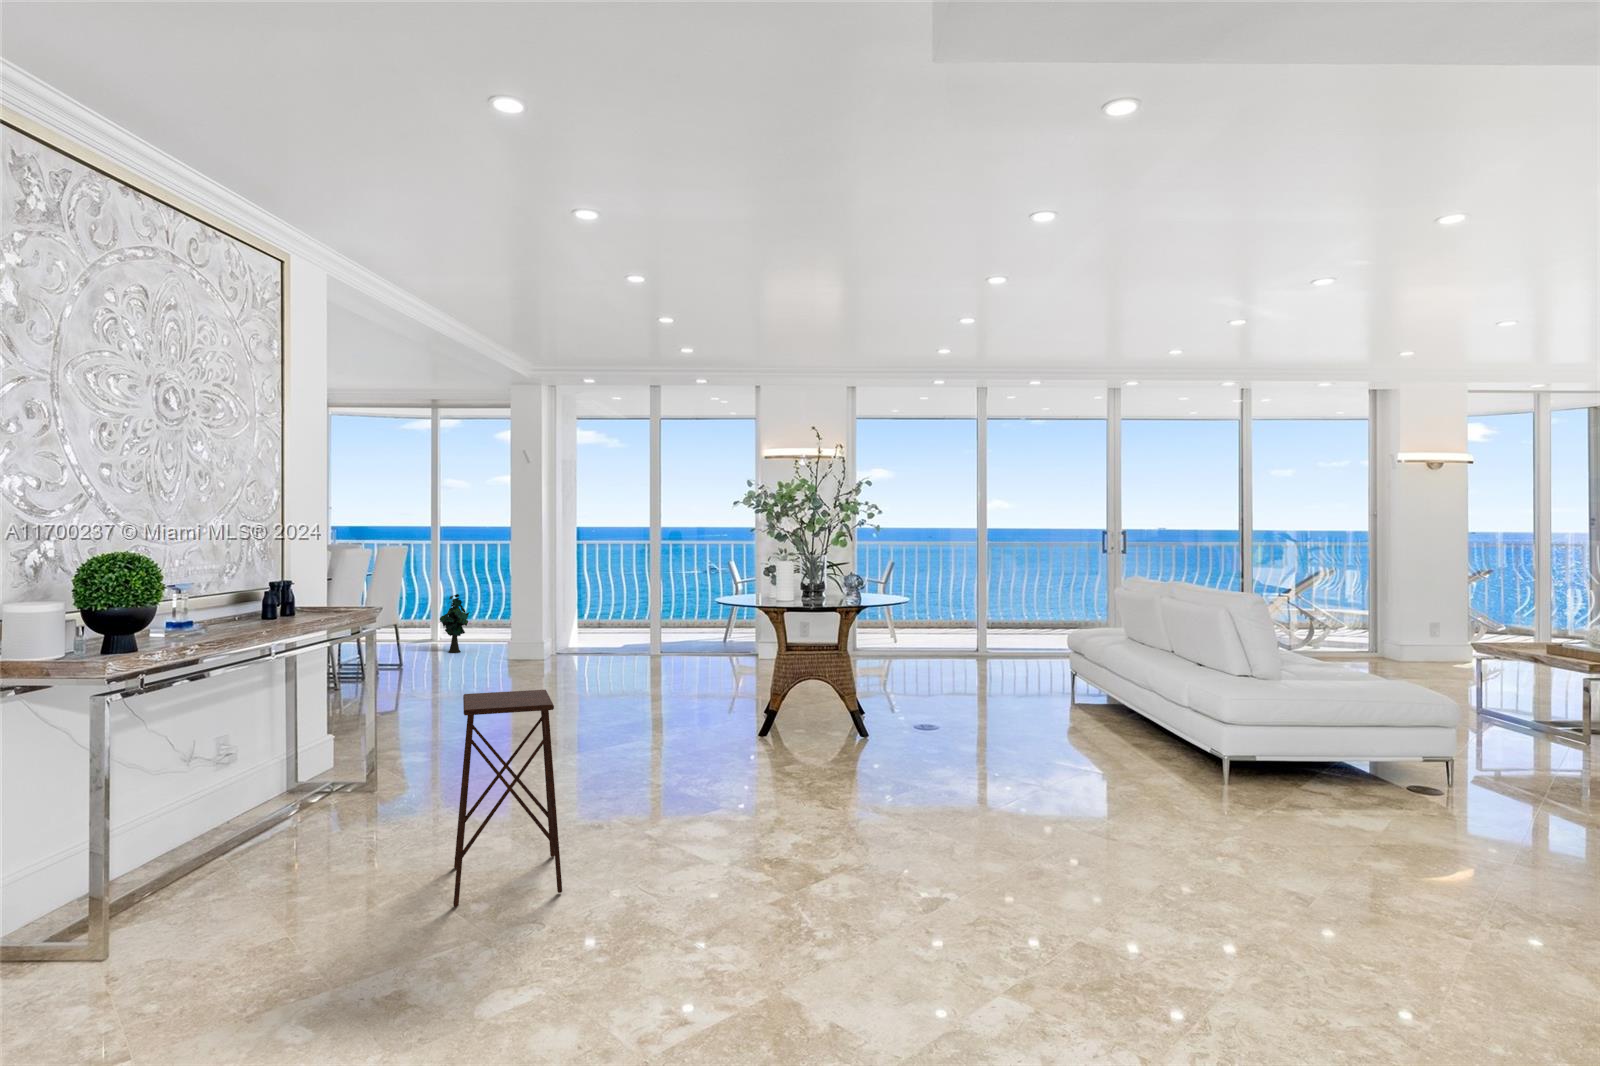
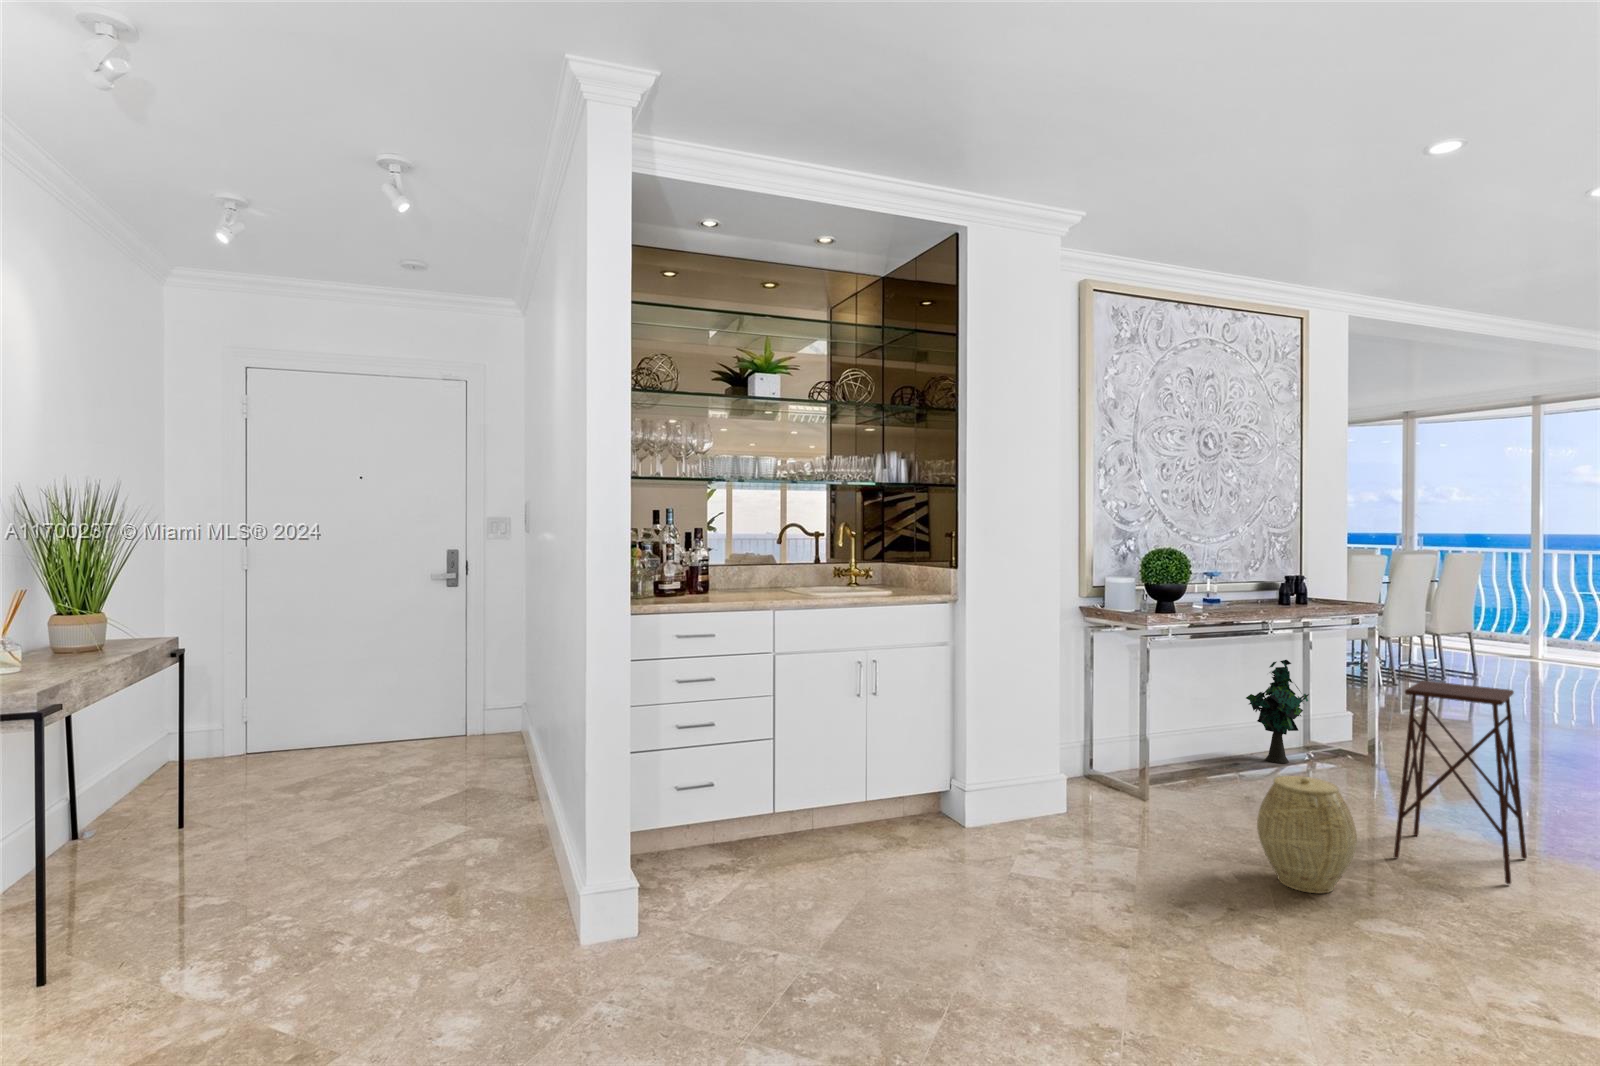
decorative plant: present [440,594,469,653] -> present [1246,660,1309,763]
woven basket: none [324,849,449,1010] -> present [1257,776,1357,893]

